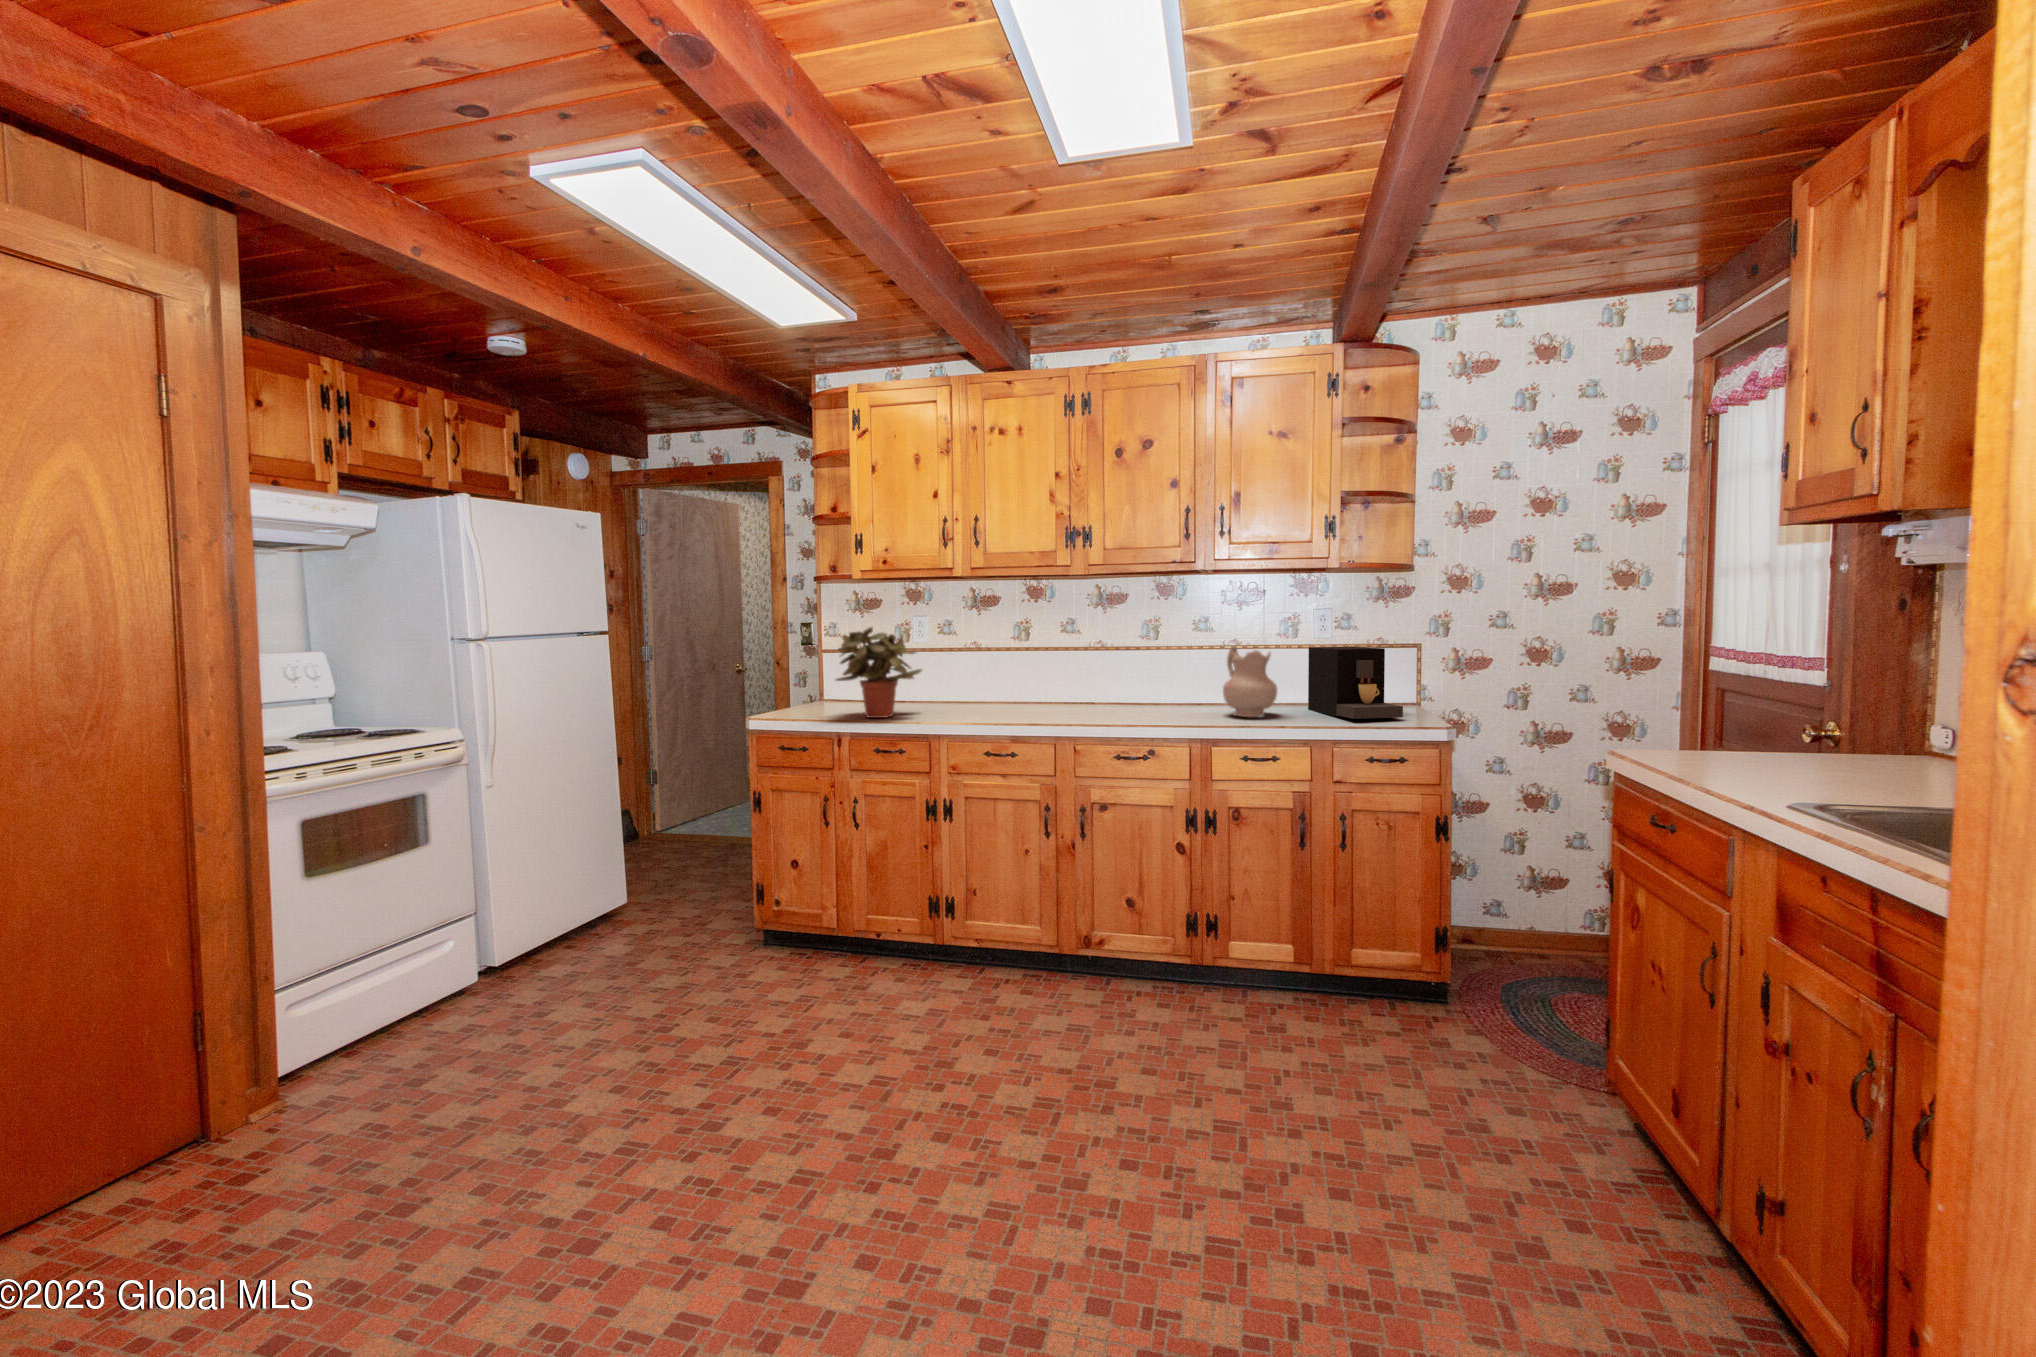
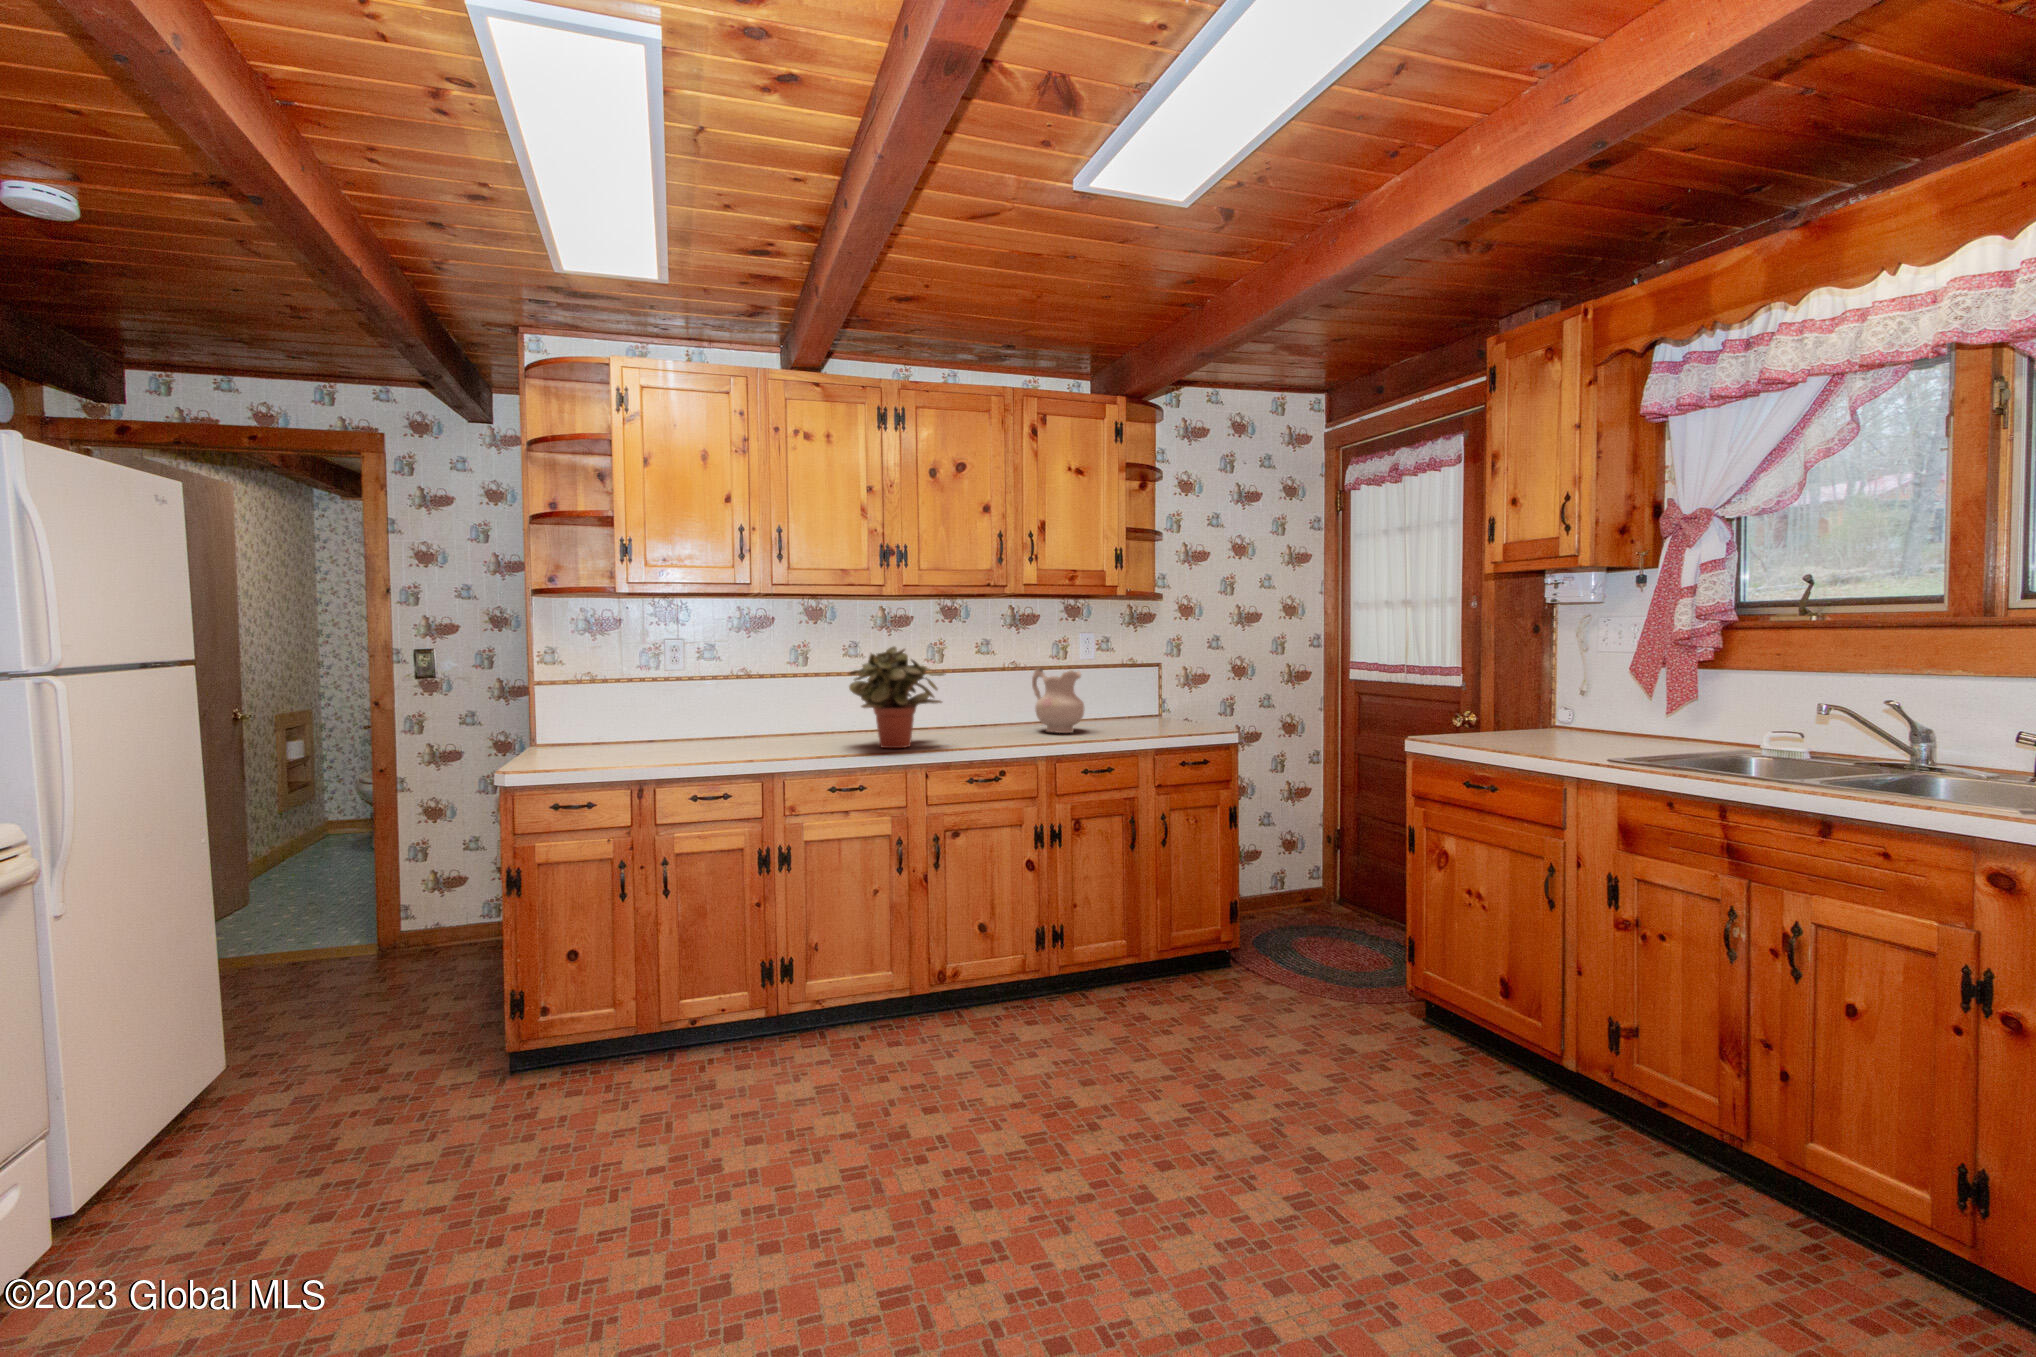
potted plant: present [836,627,922,718] -> present [849,647,946,748]
coffee maker: present [1308,647,1403,719] -> none [1091,666,1185,729]

